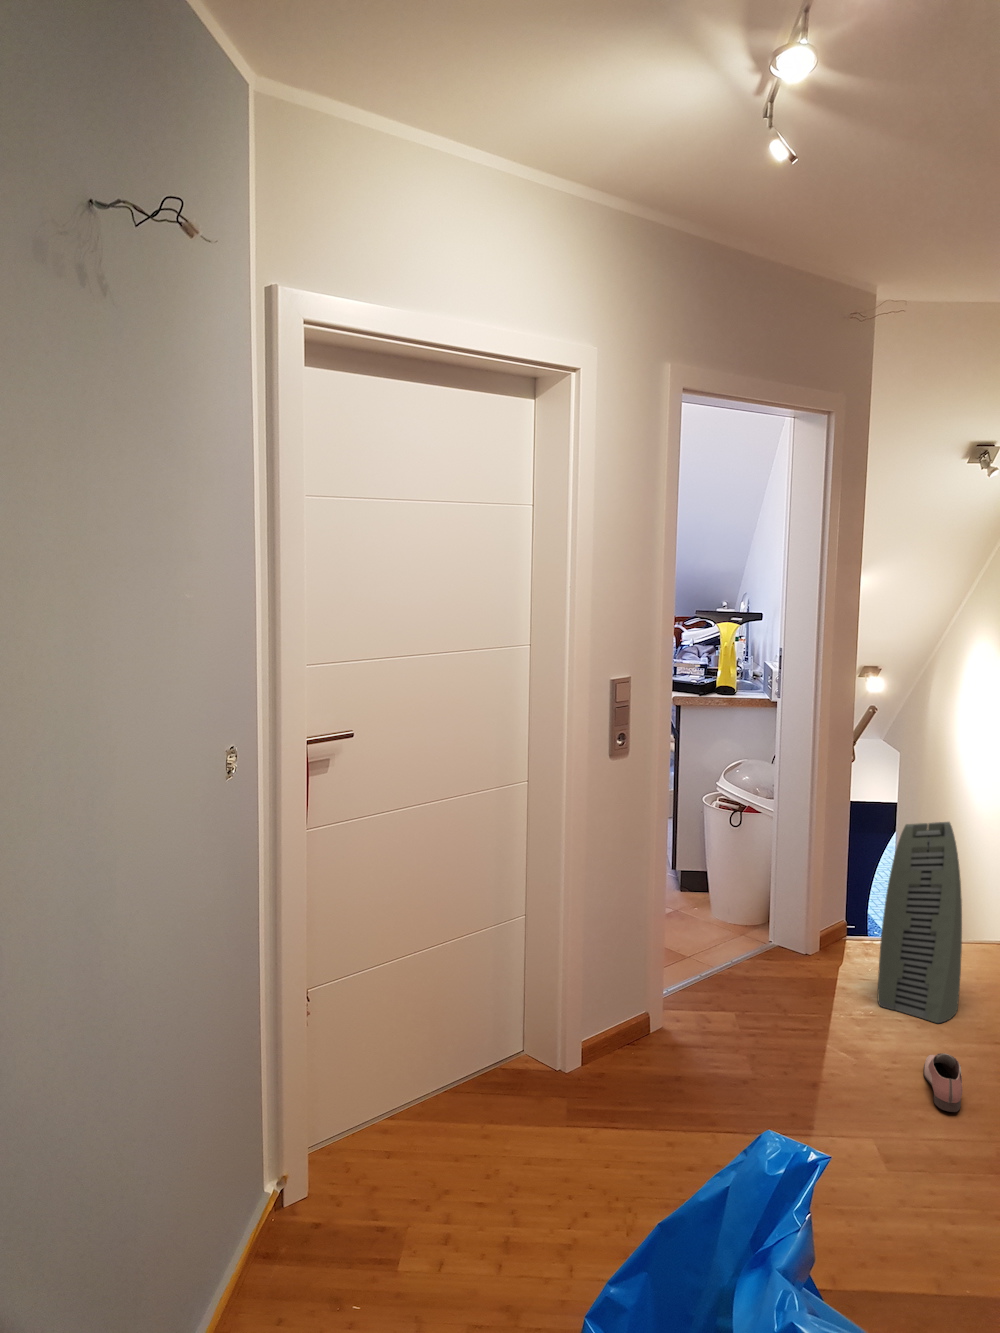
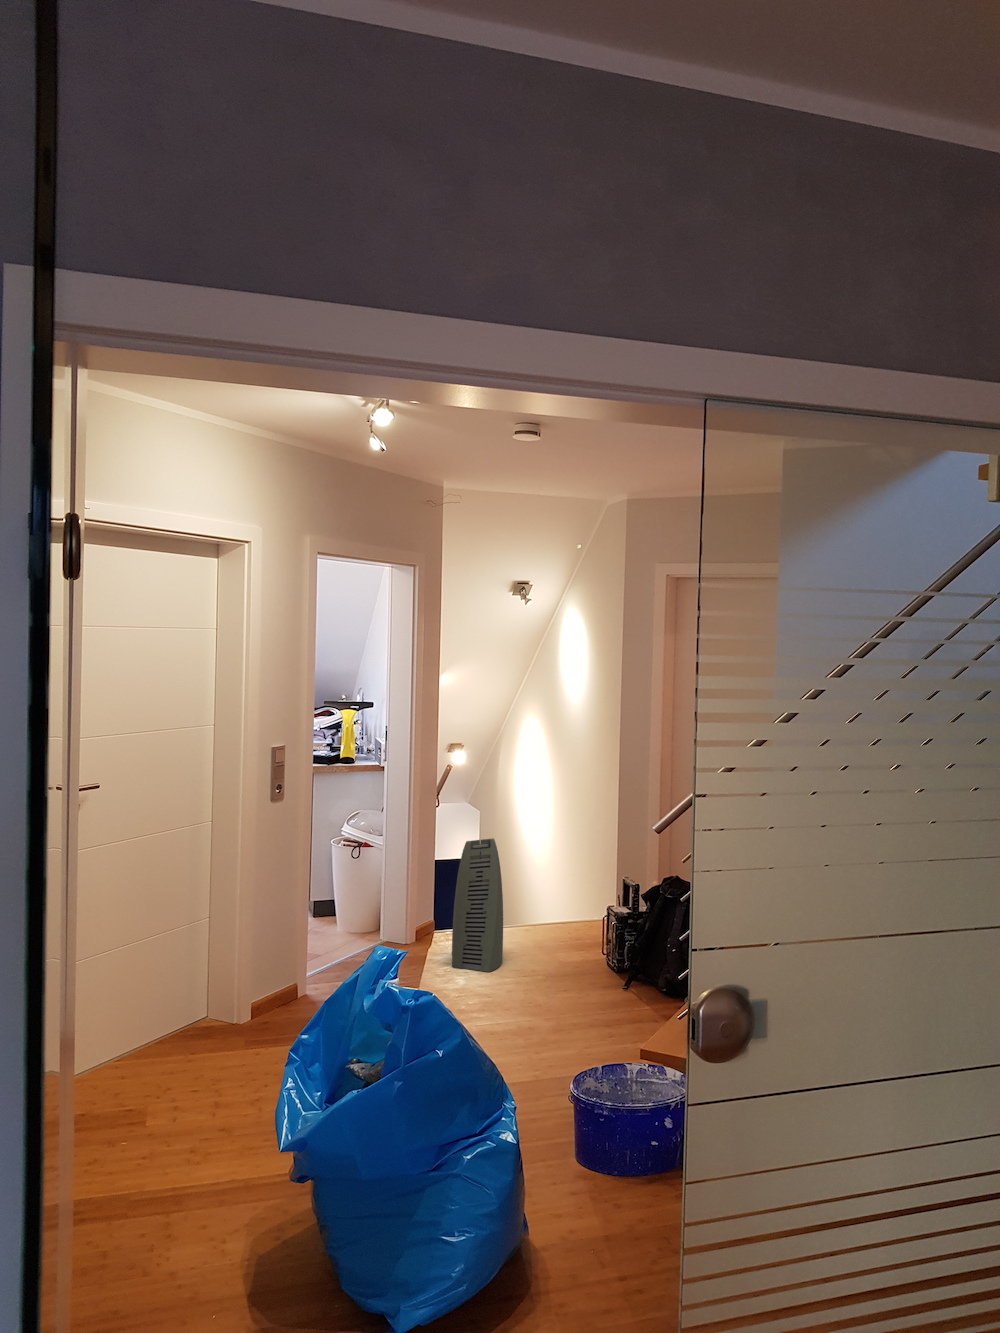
shoe: present [924,1053,962,1112] -> none [477,979,497,1012]

